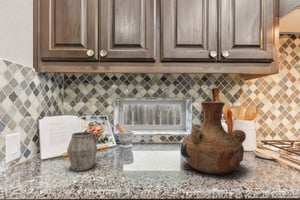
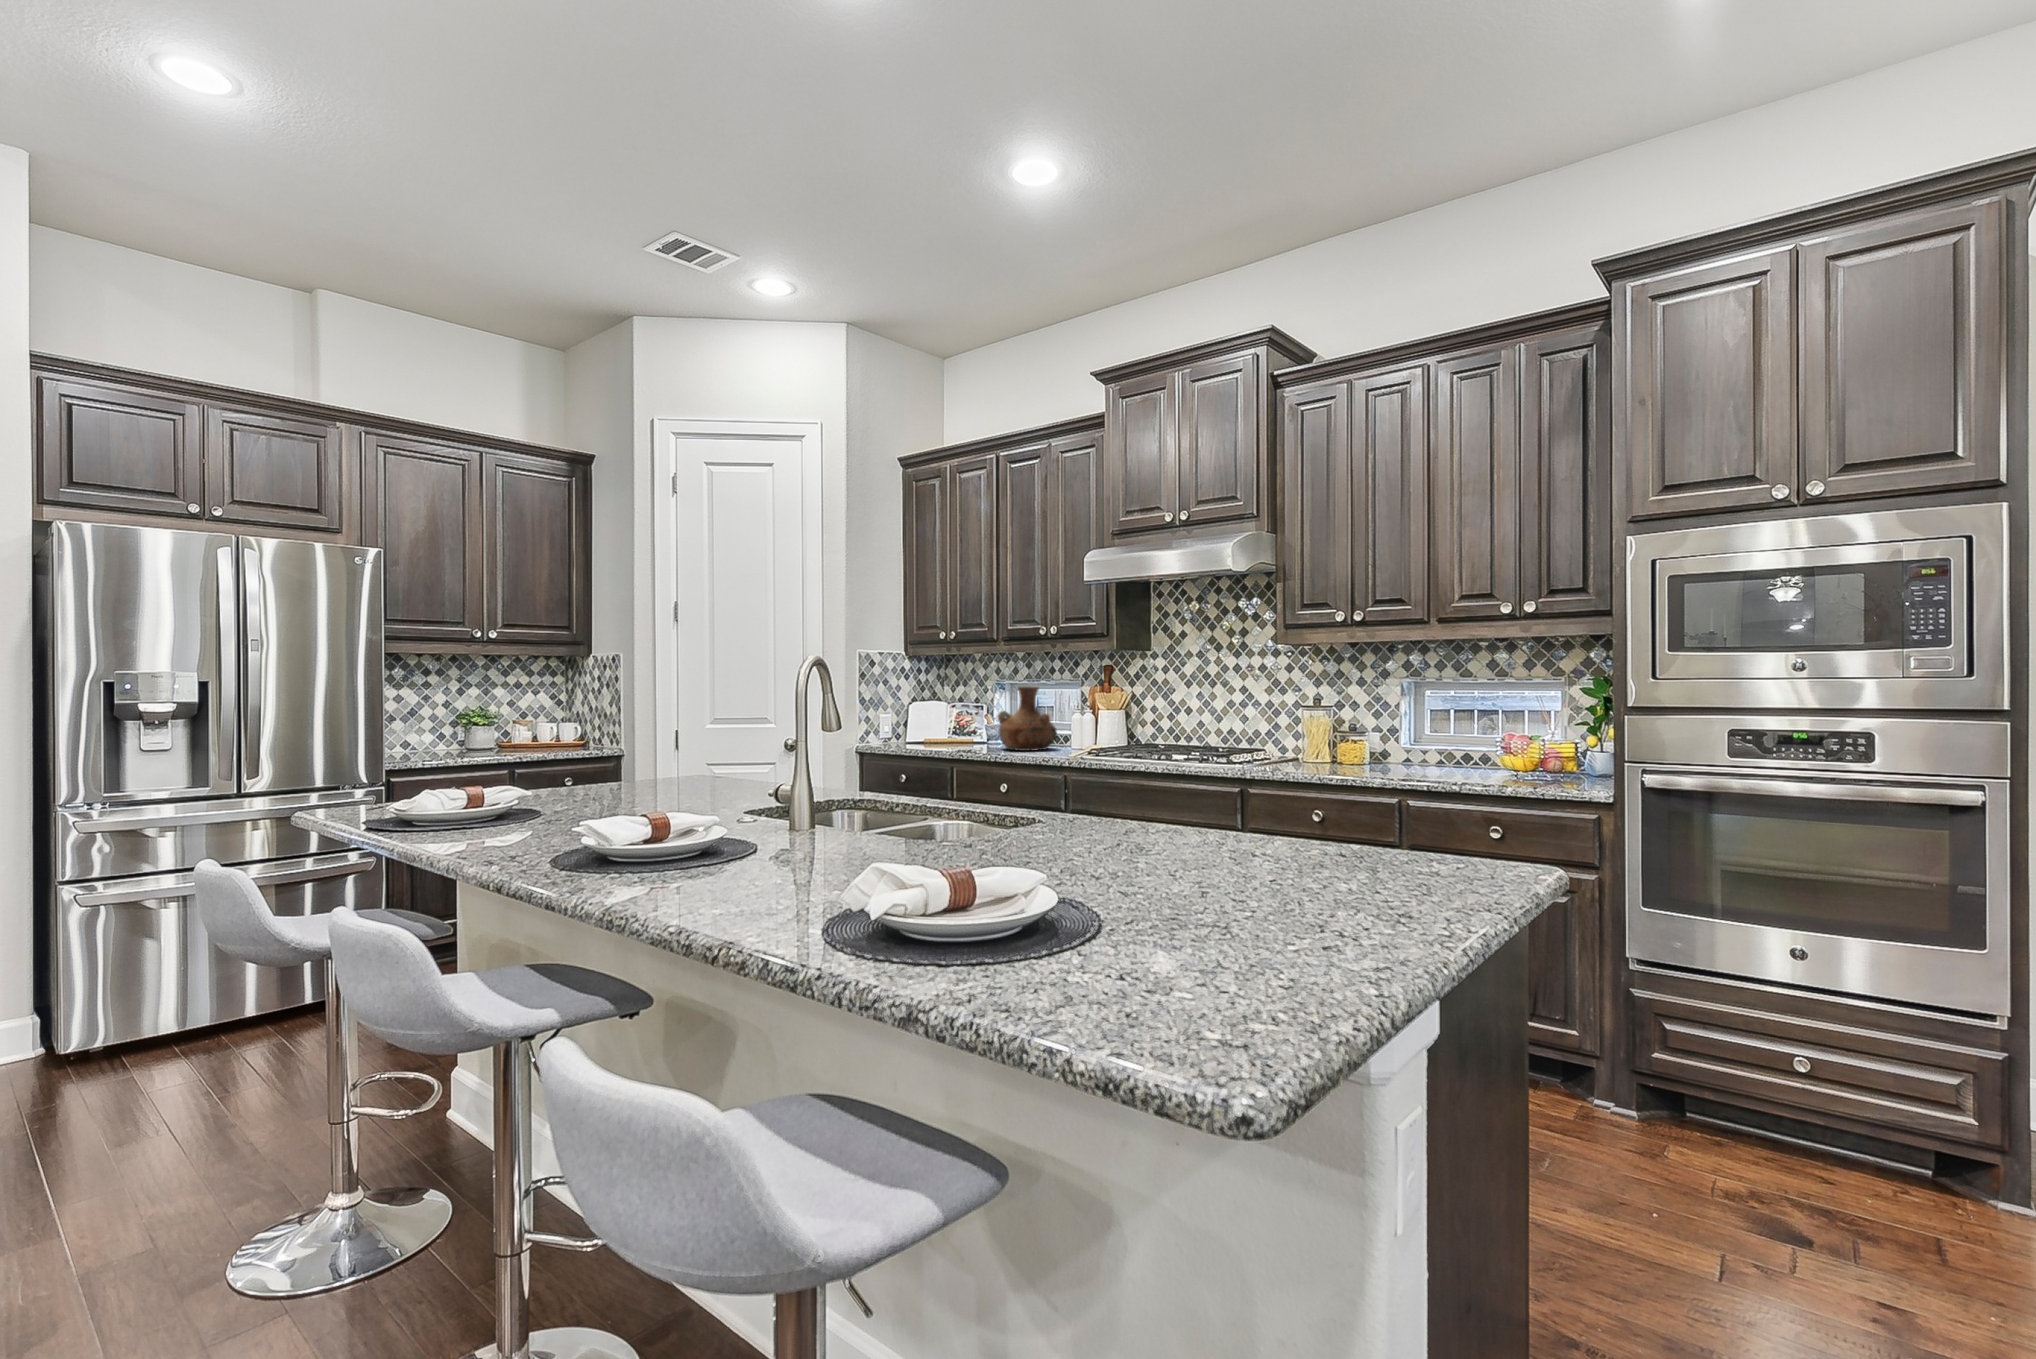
mug: present [67,132,97,171] -> none [917,714,946,745]

